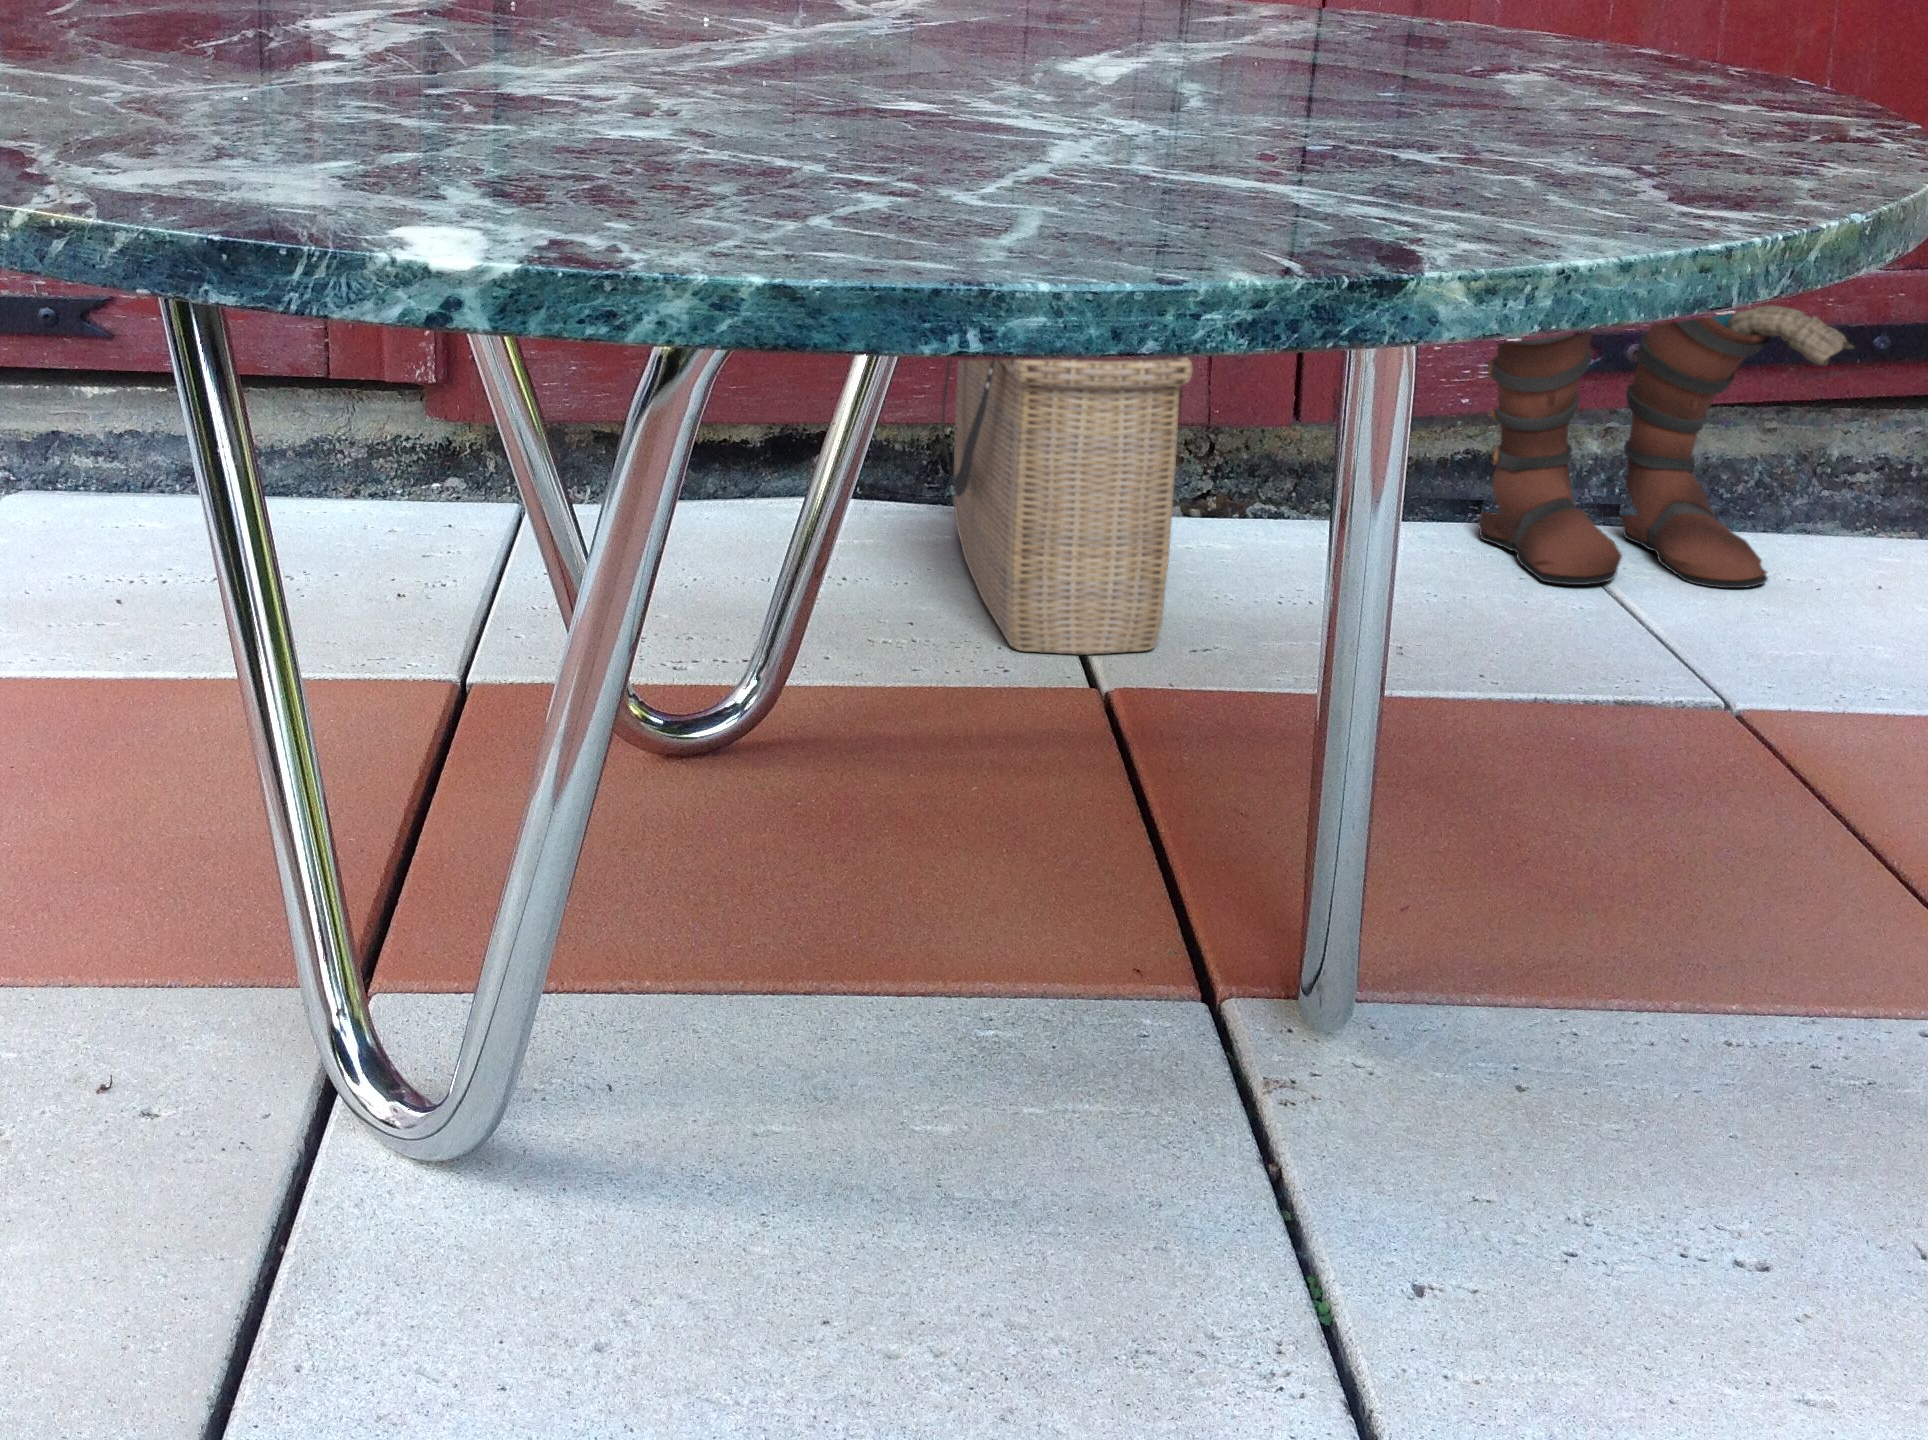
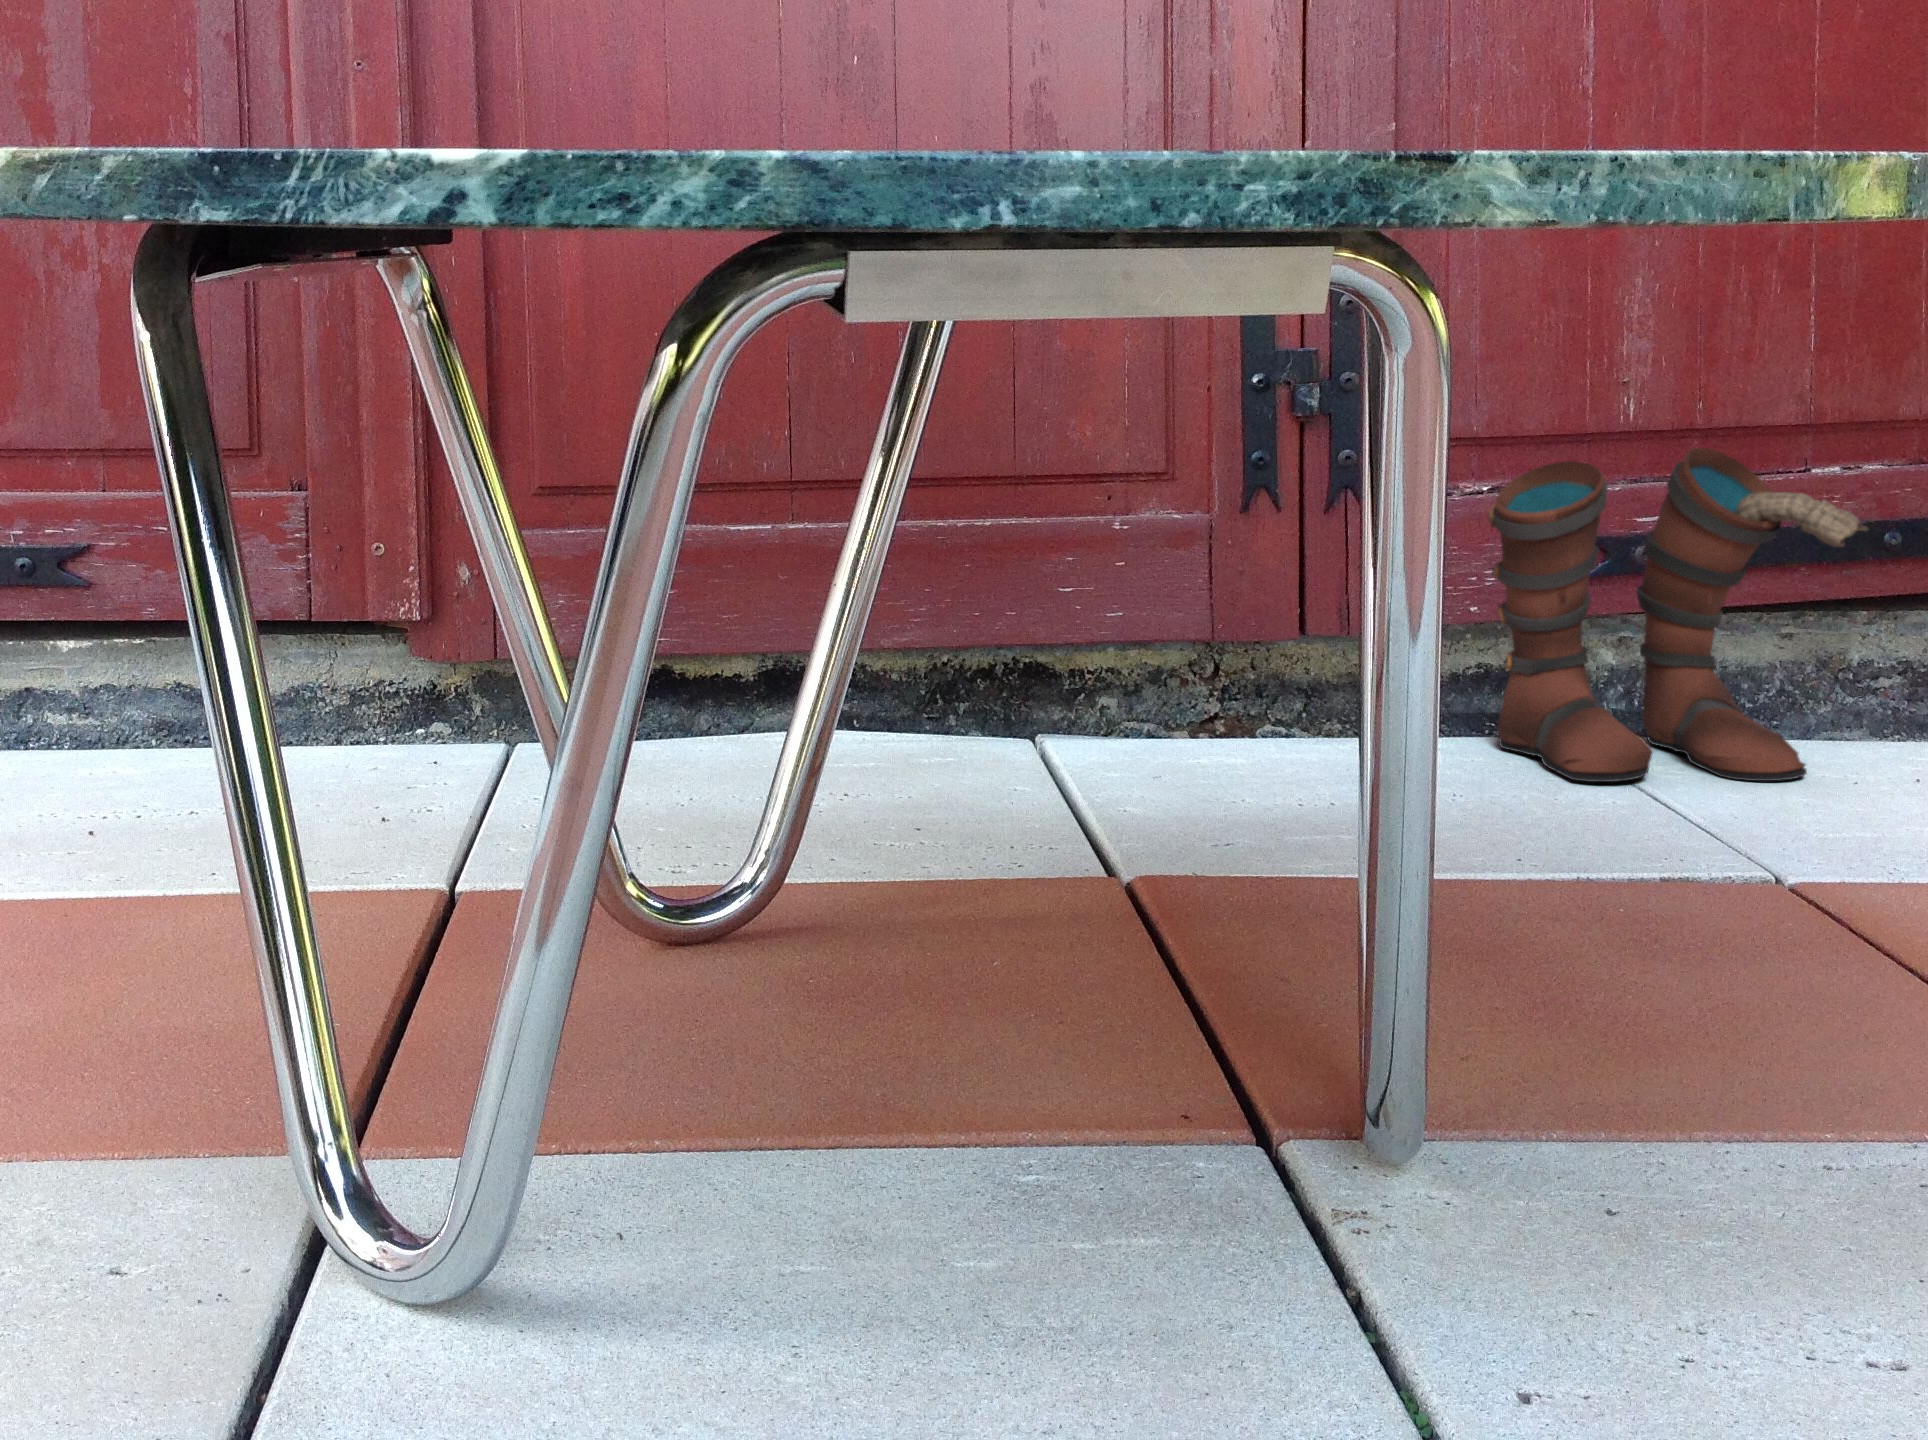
basket: present [942,358,1193,655] -> none [945,483,1198,854]

